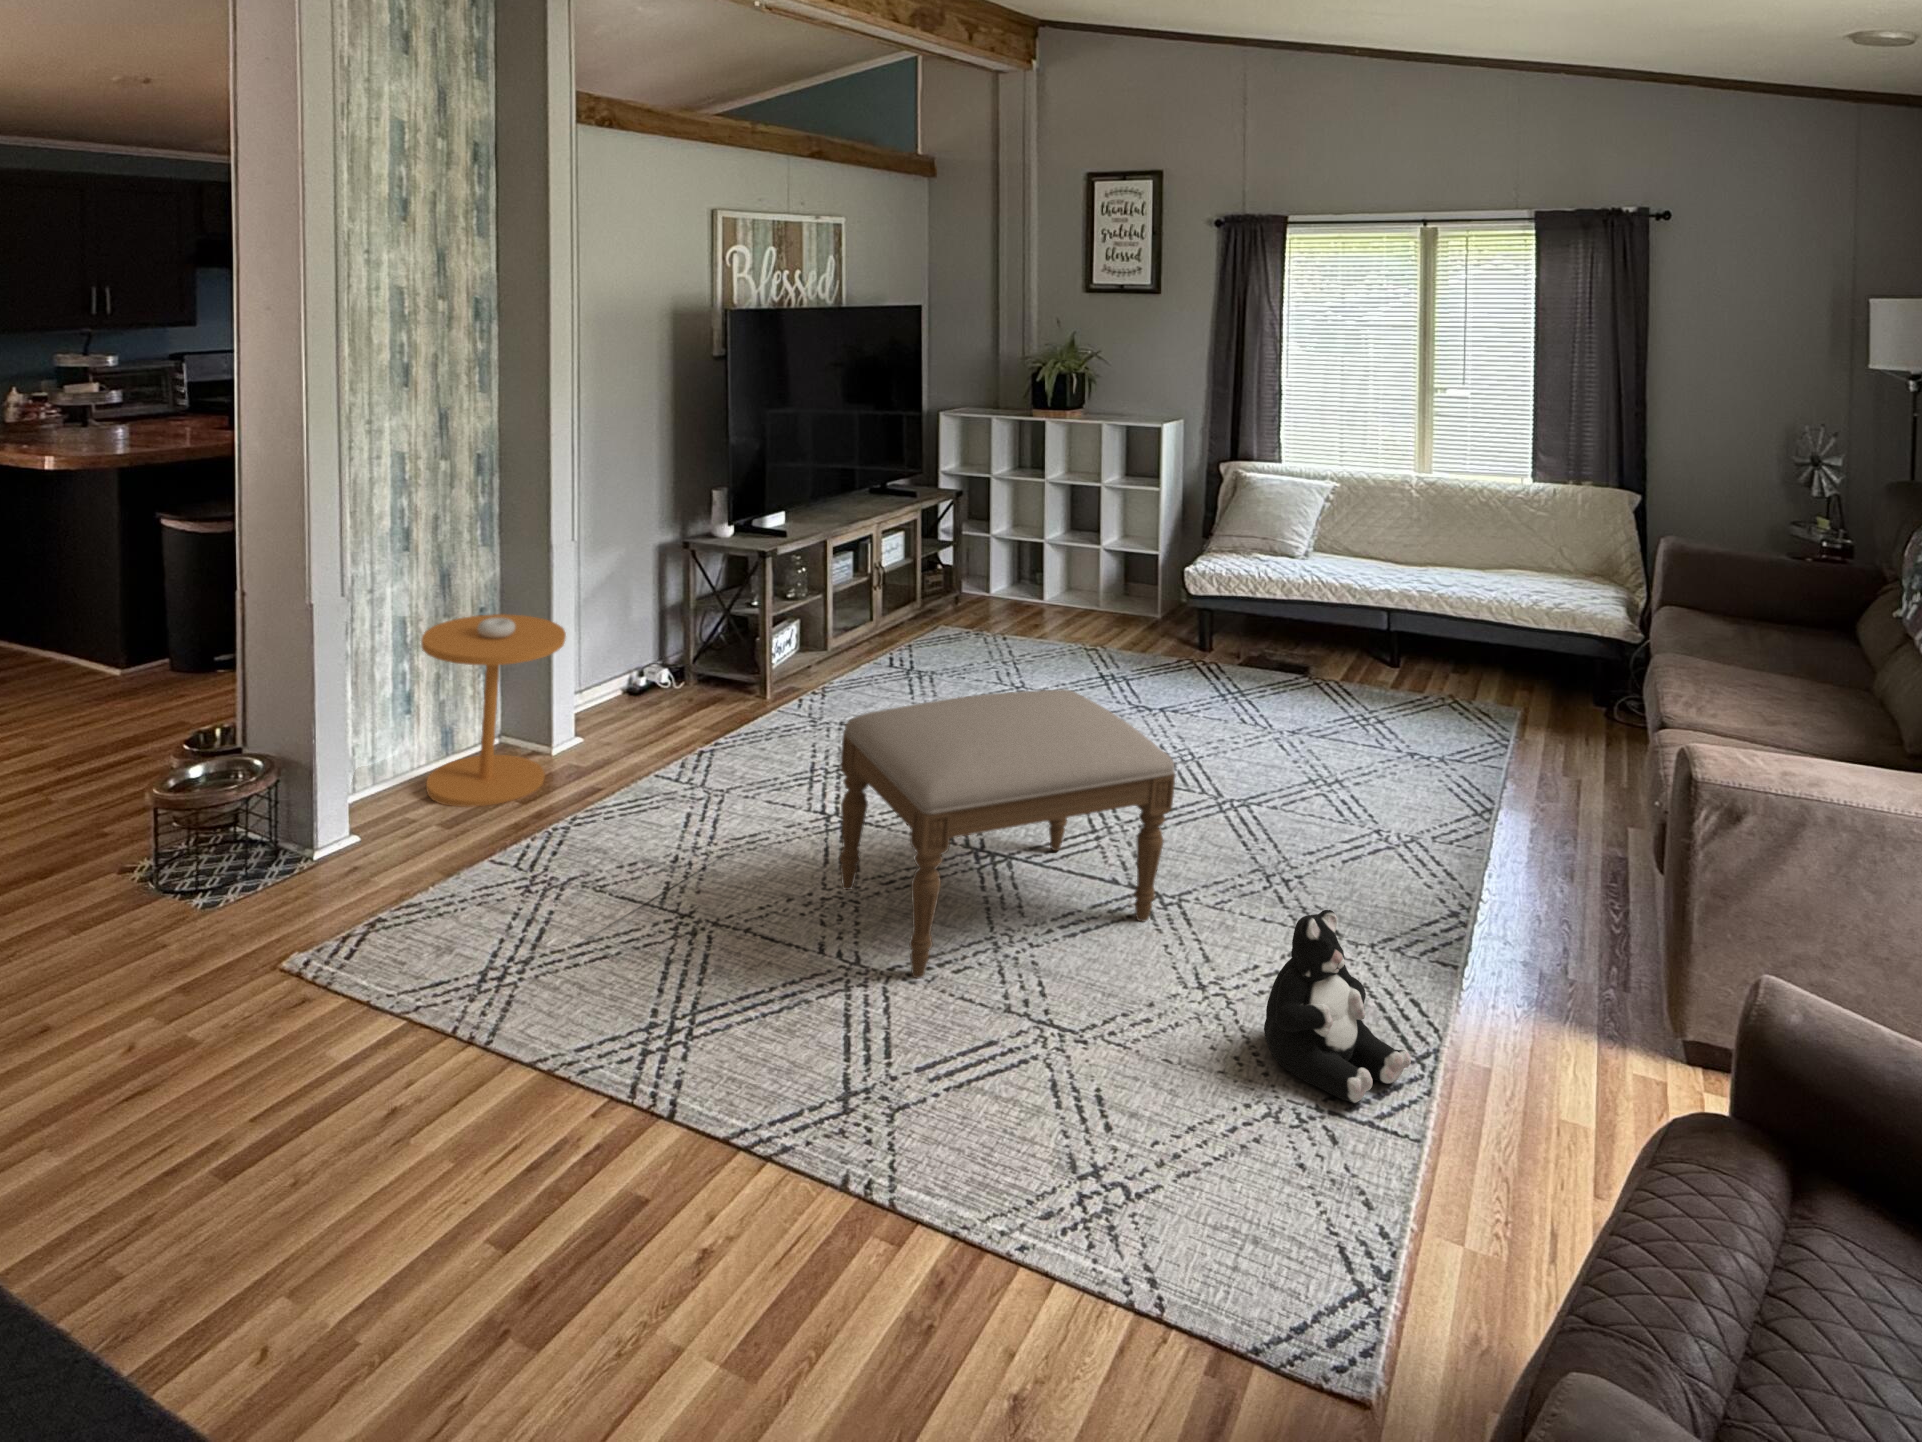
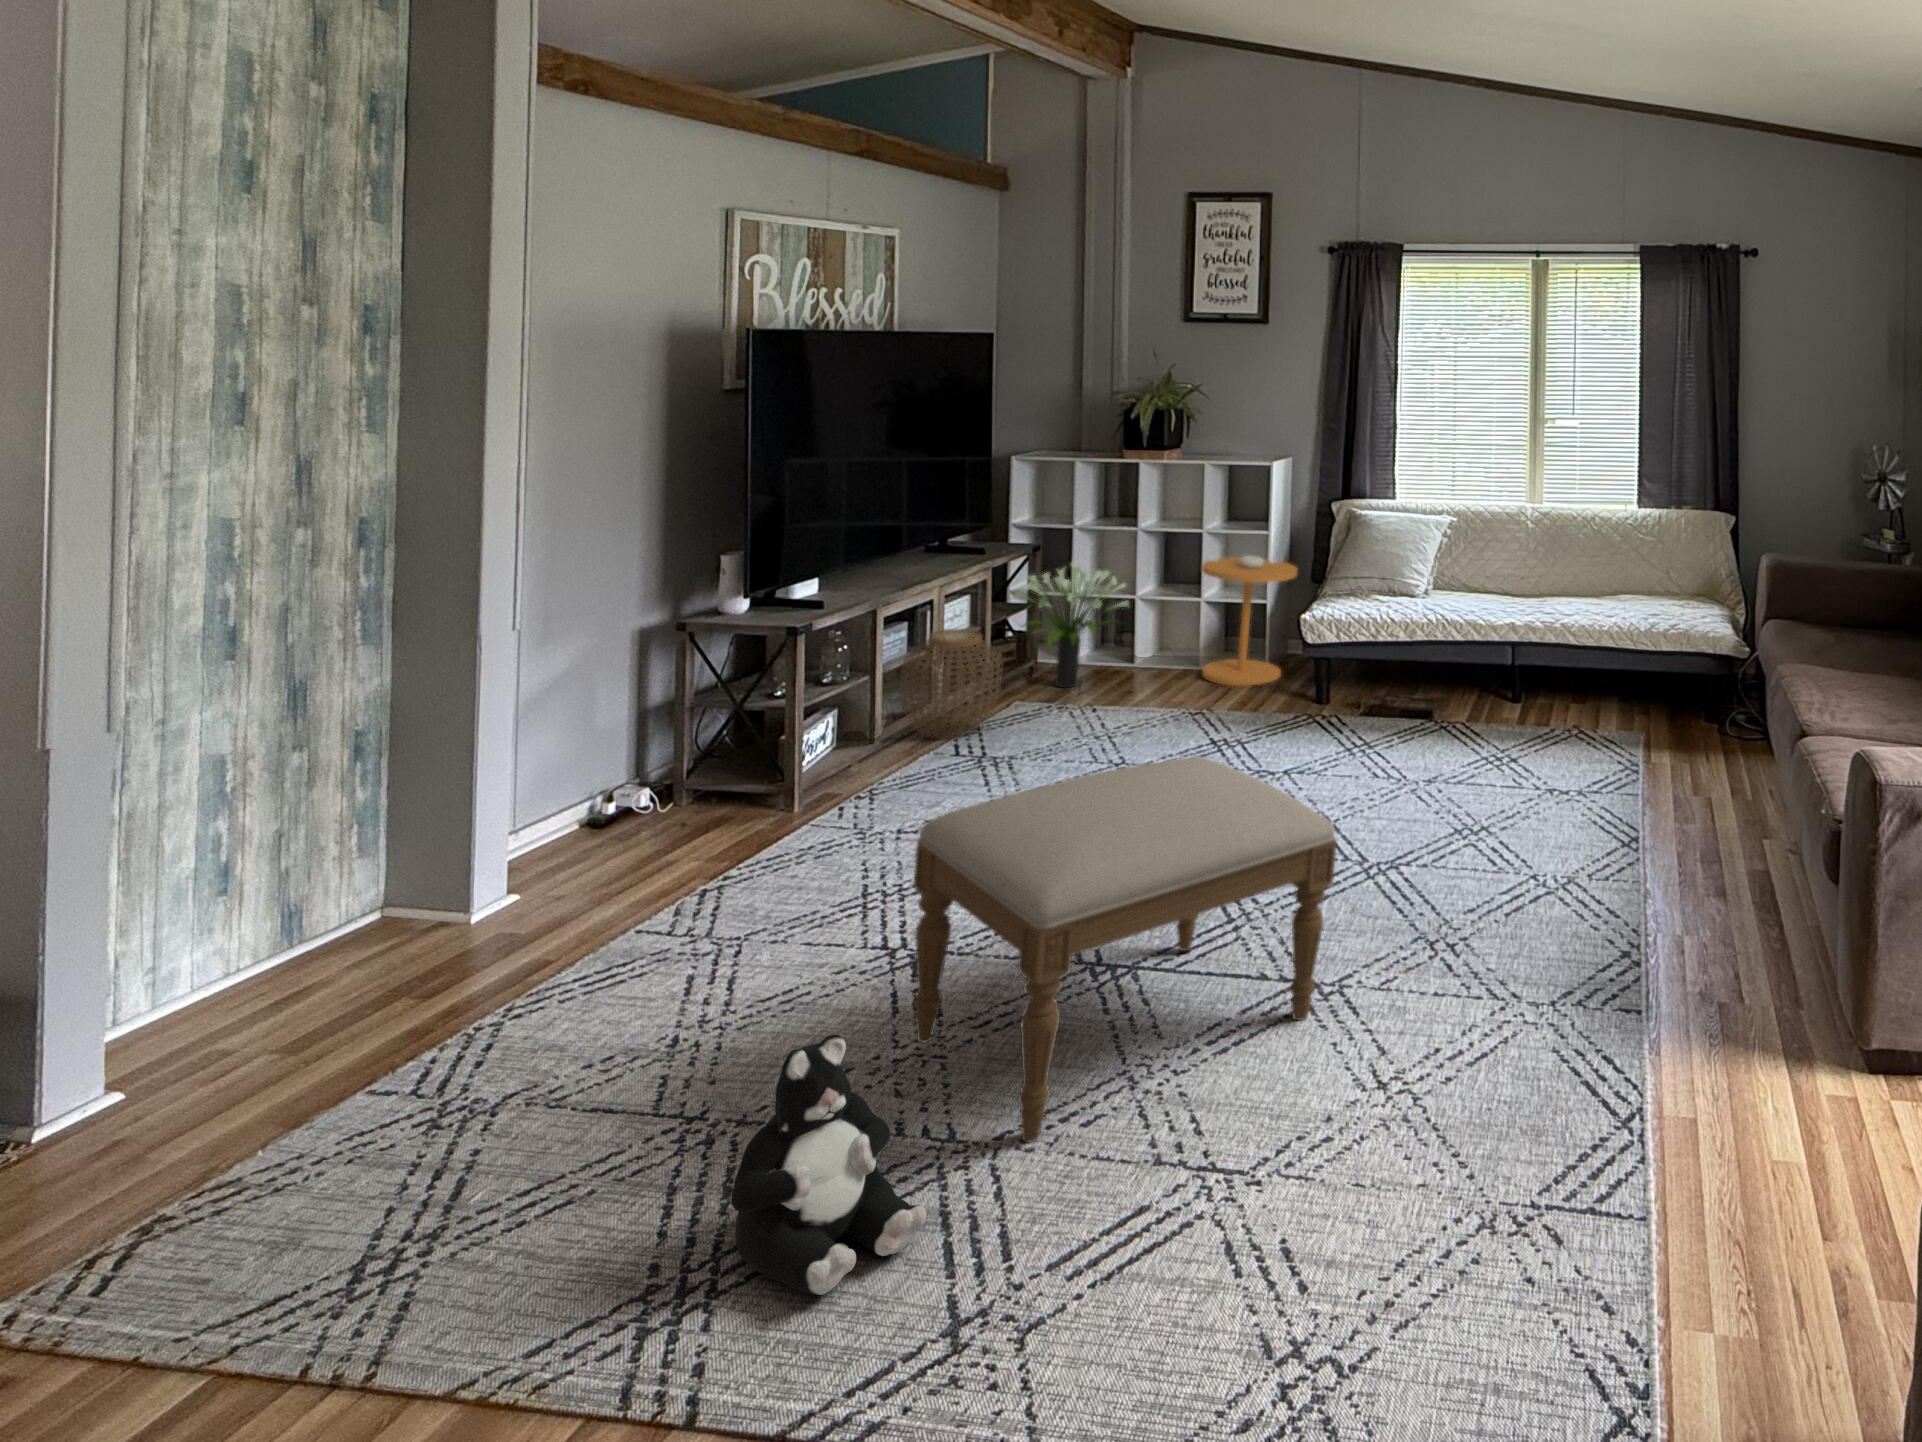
potted plant: none [944,507,1042,615] -> present [1013,563,1129,688]
woven basket: none [852,558,934,650] -> present [900,629,1003,739]
side table: present [421,614,566,807] -> present [1202,556,1297,686]
plush toy: present [1264,910,1411,1103] -> present [731,1034,926,1295]

